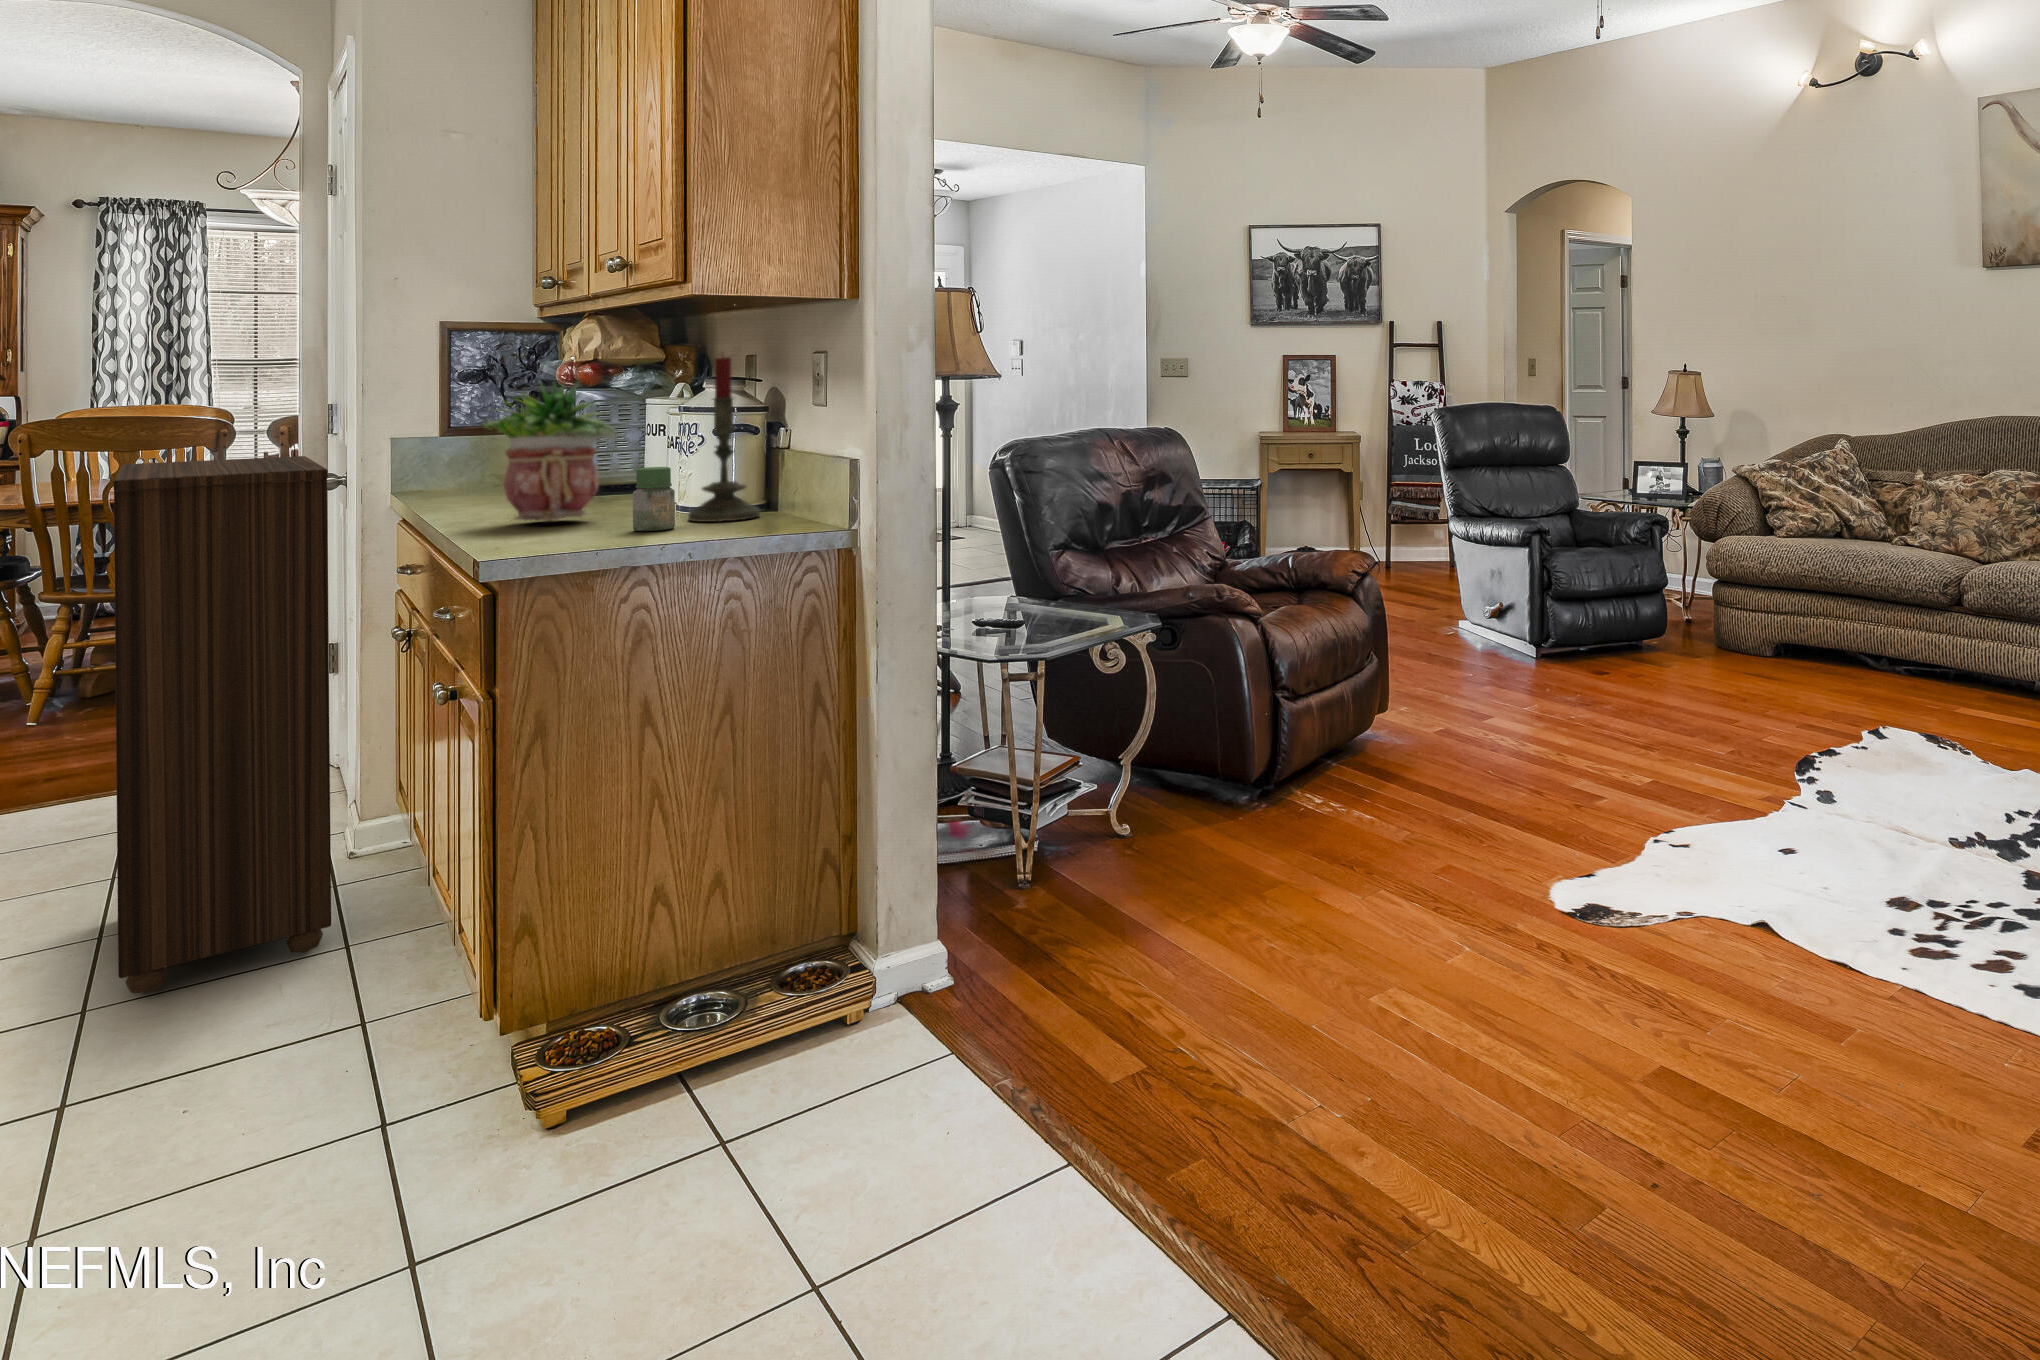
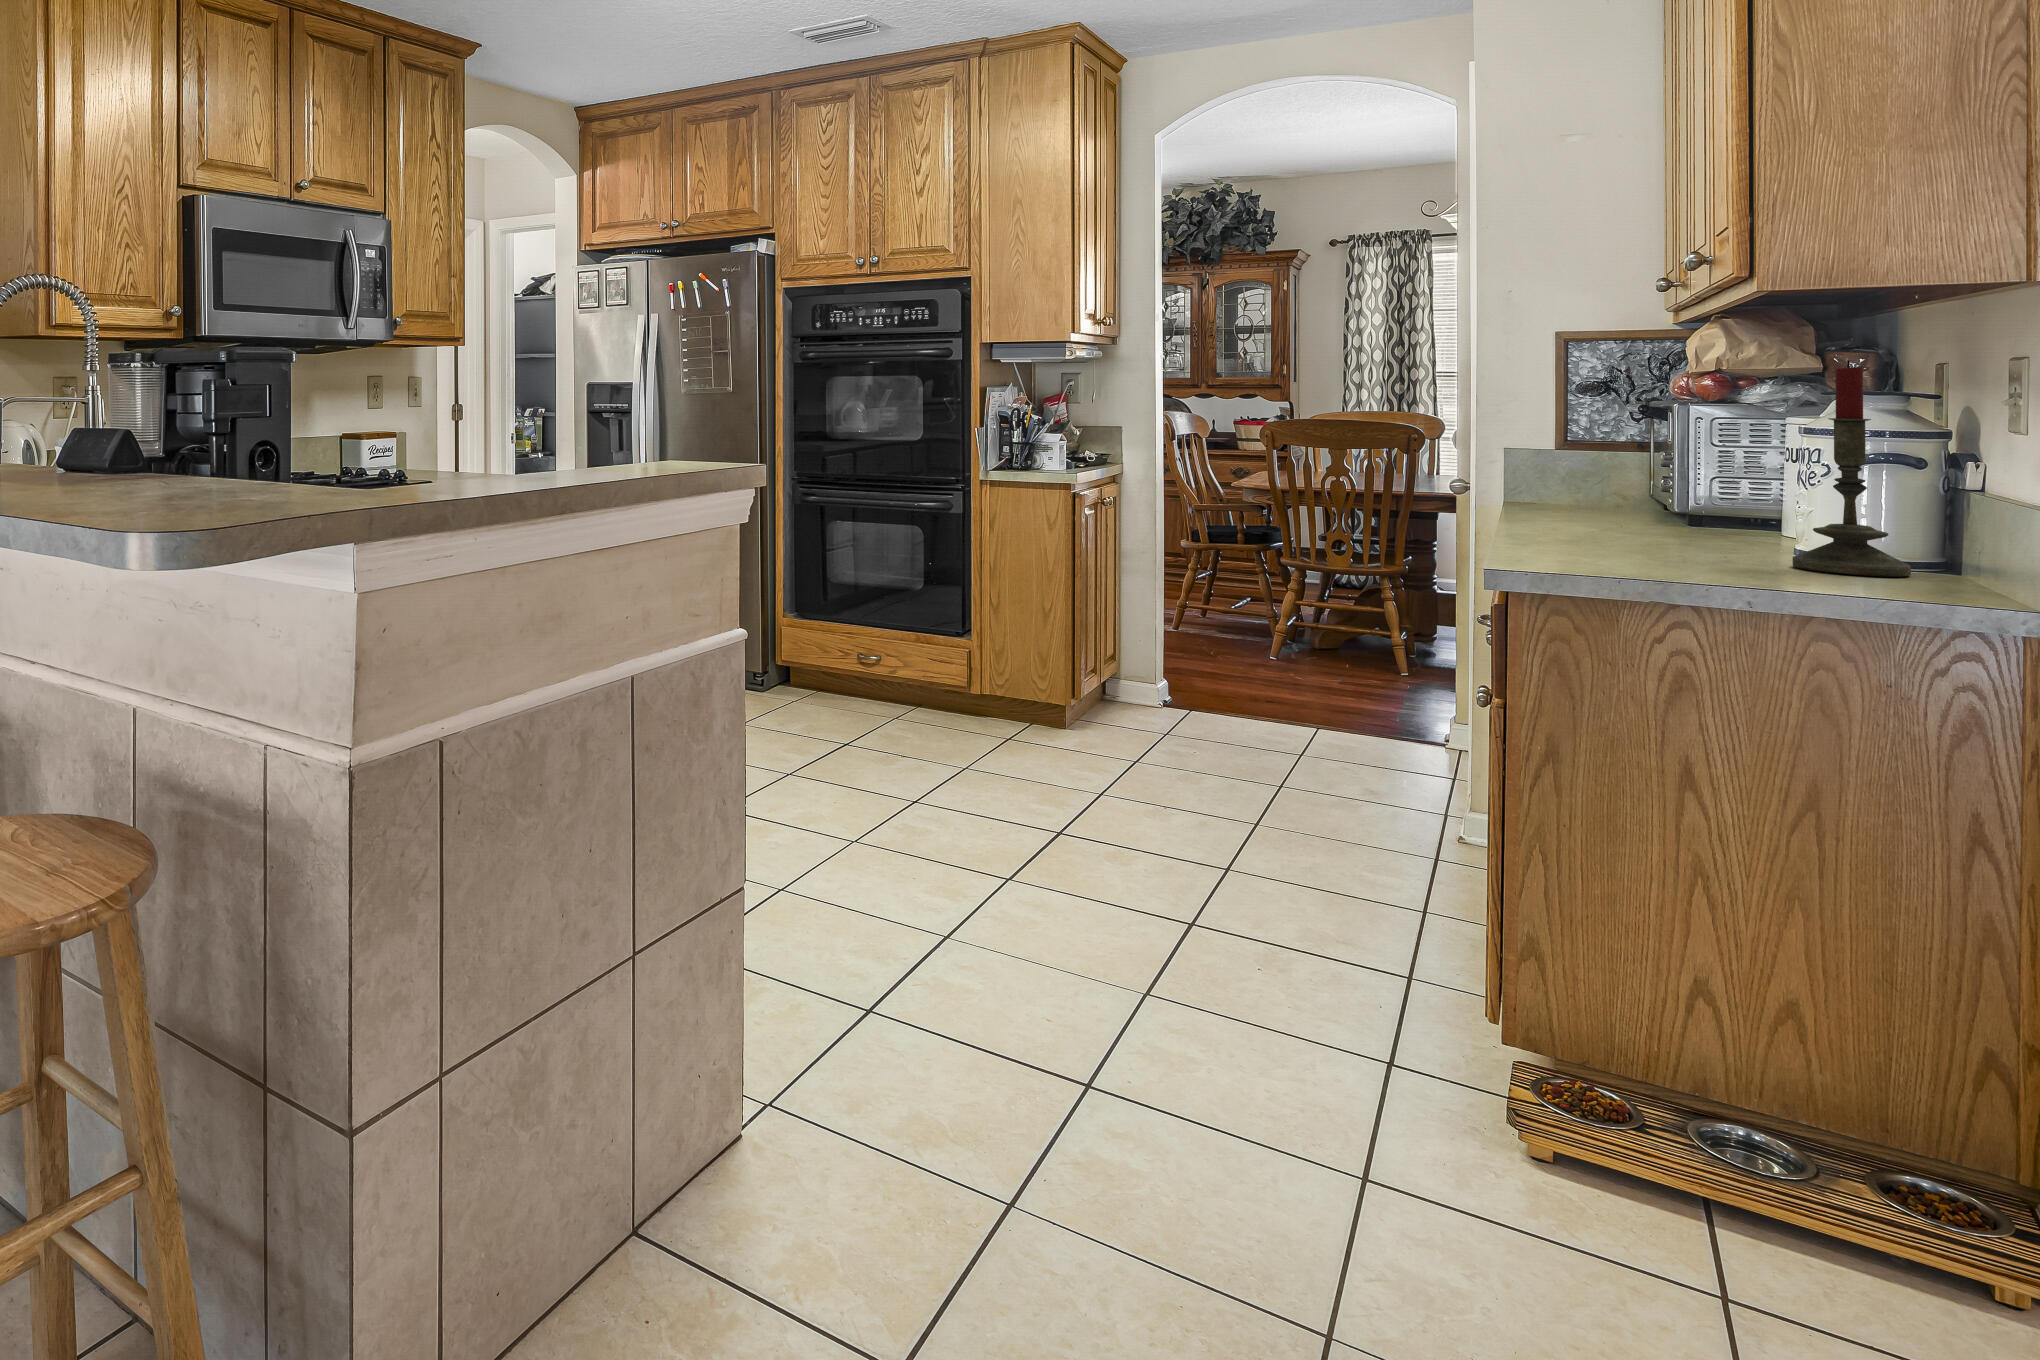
potted plant: present [484,381,615,521] -> none [1540,388,1705,544]
bookshelf: present [113,456,331,993] -> none [1249,452,1417,900]
jar: present [633,467,675,531] -> none [1700,495,1759,570]

